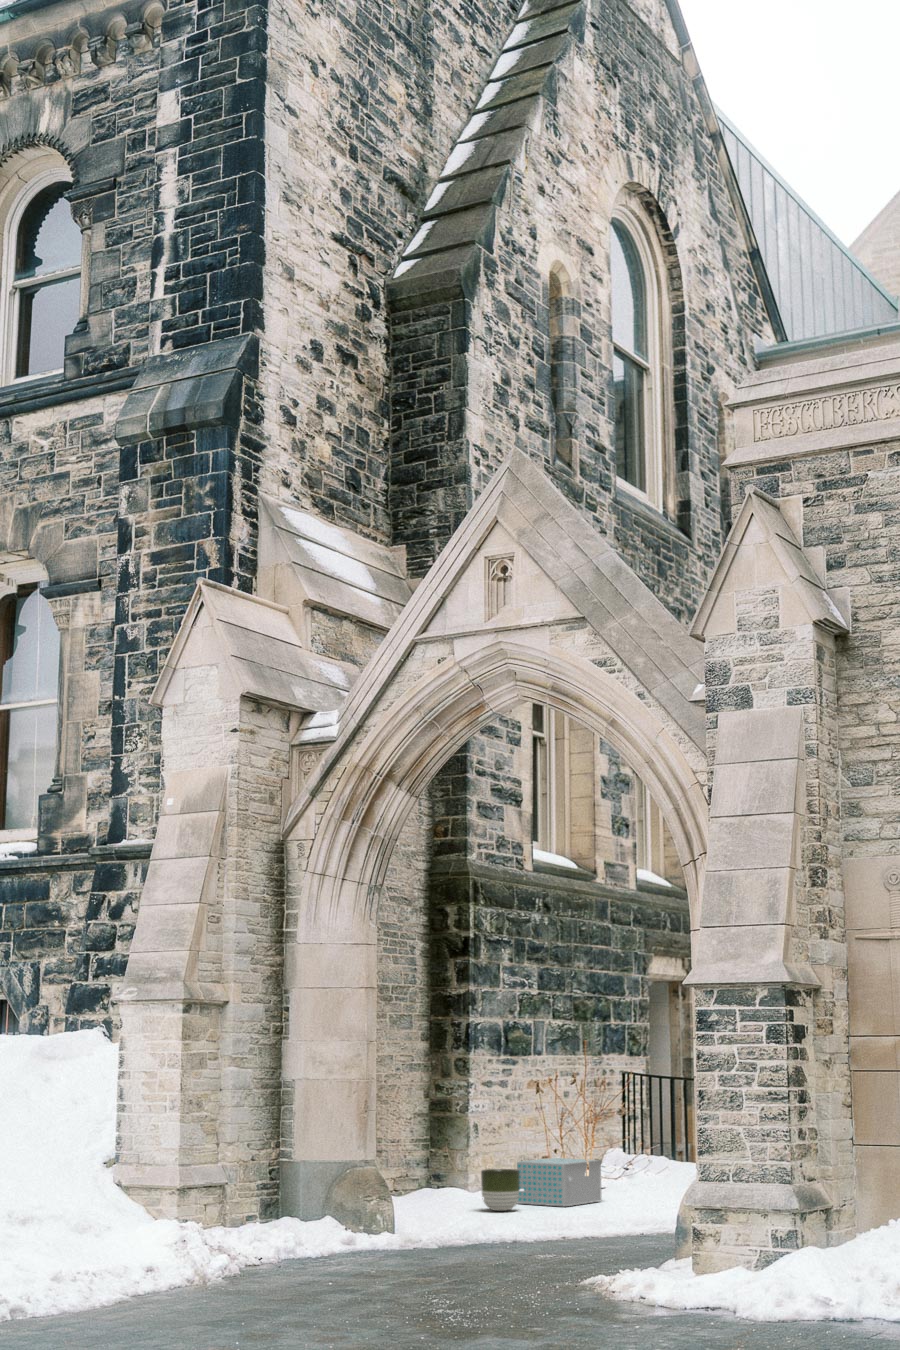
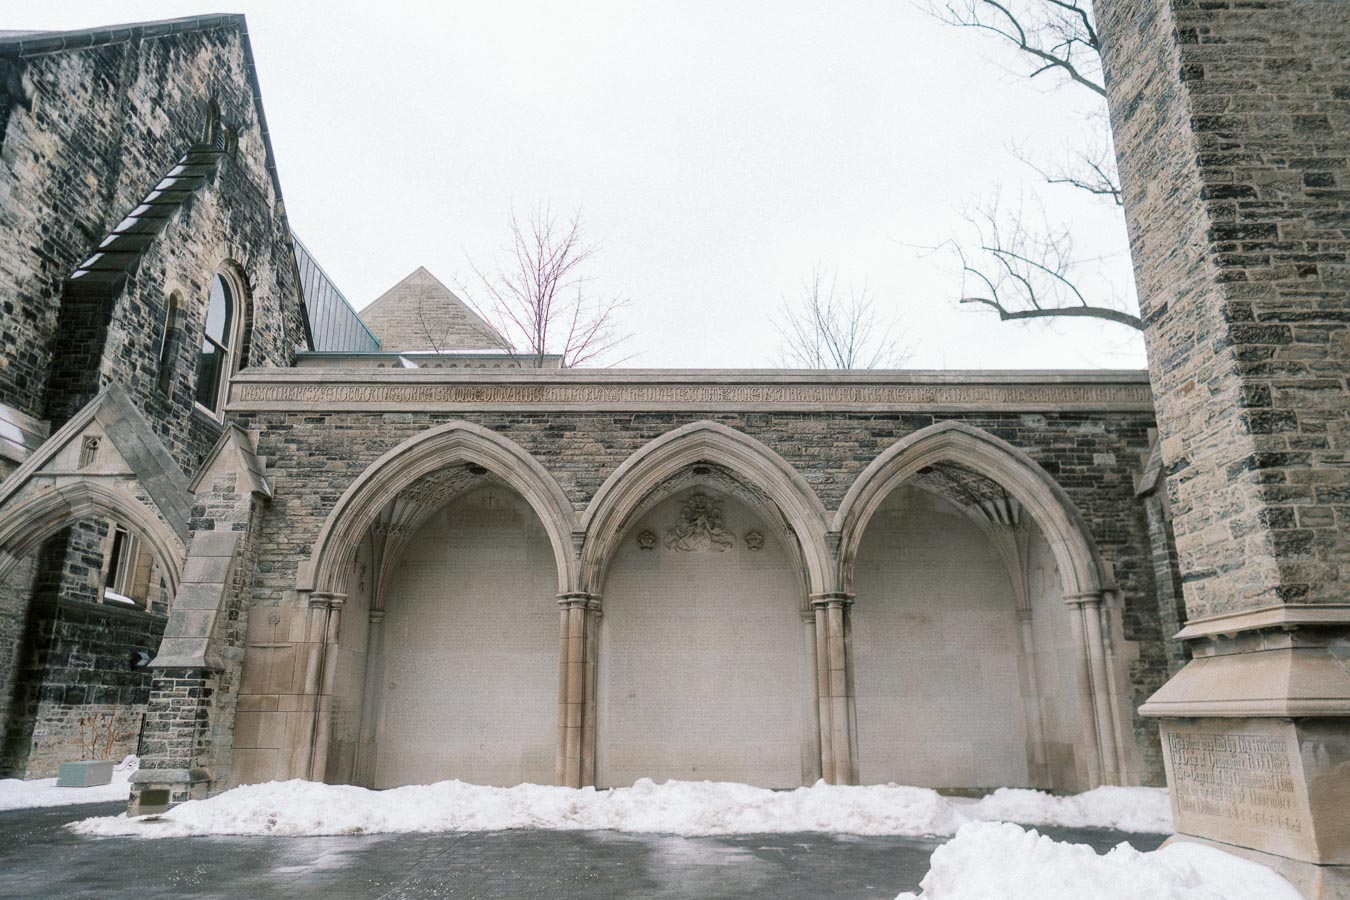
planter: present [481,1169,520,1211] -> present [138,789,170,820]

